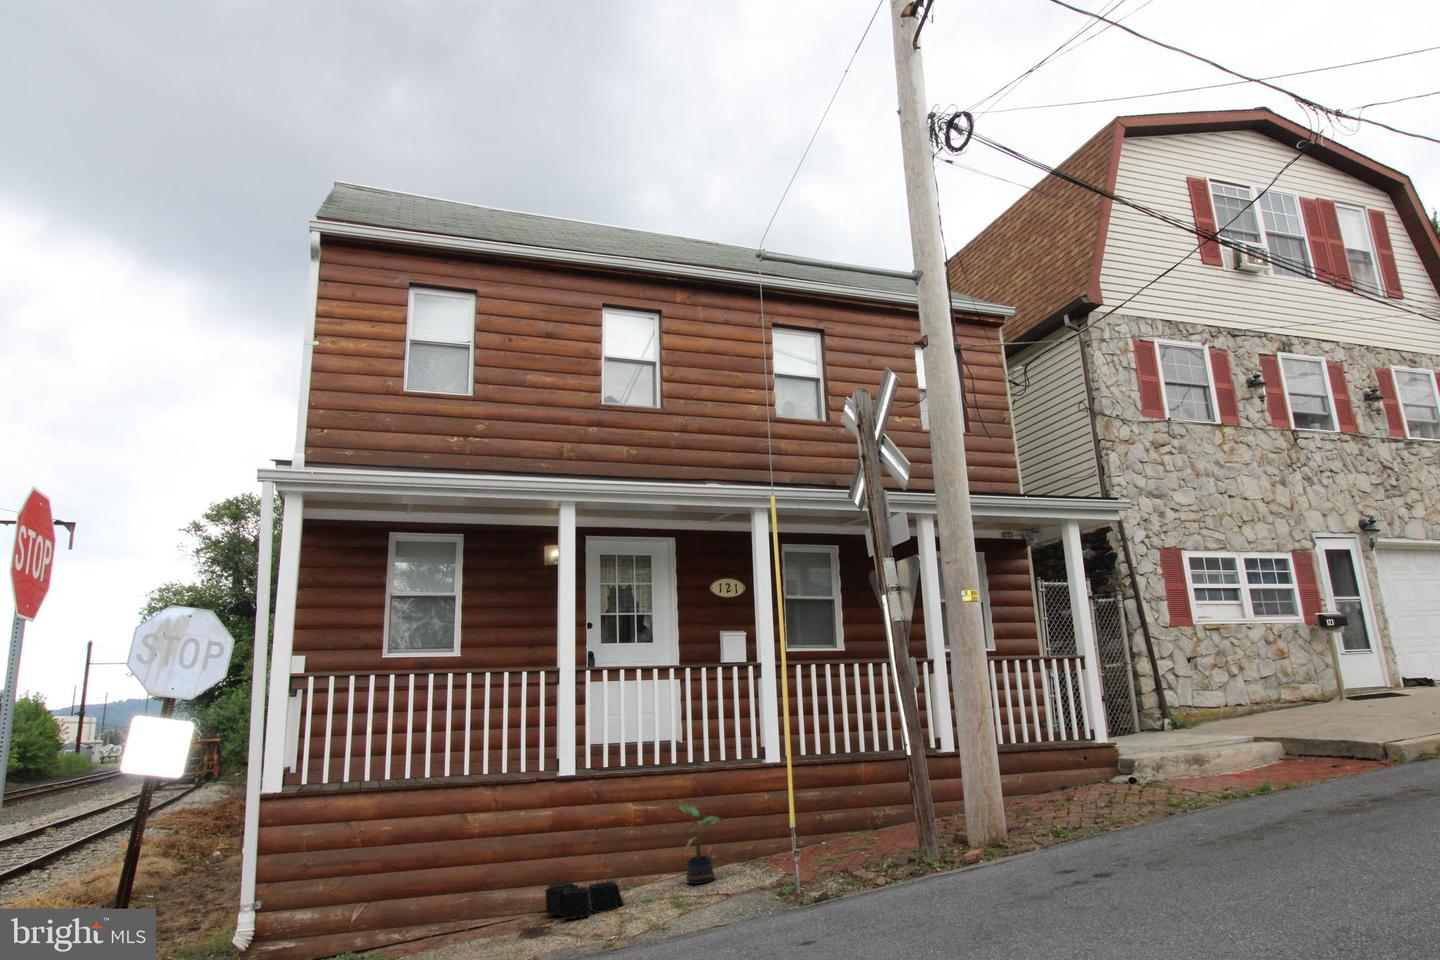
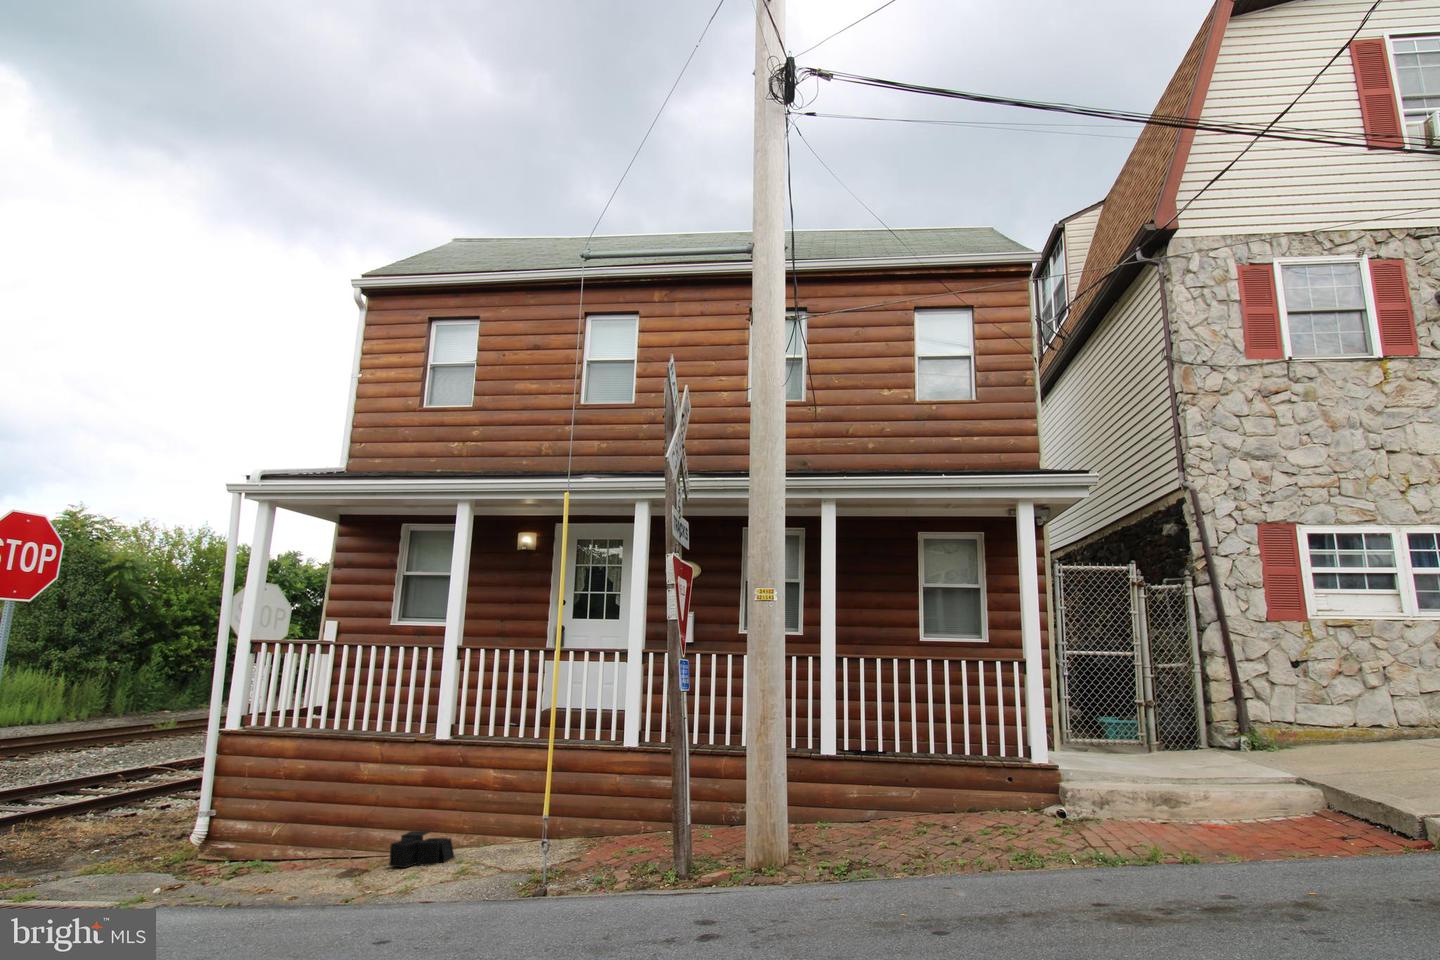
potted plant: present [675,804,723,884] -> none [508,775,559,854]

